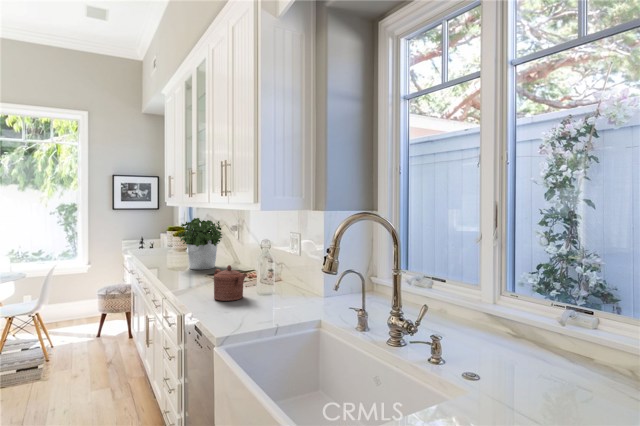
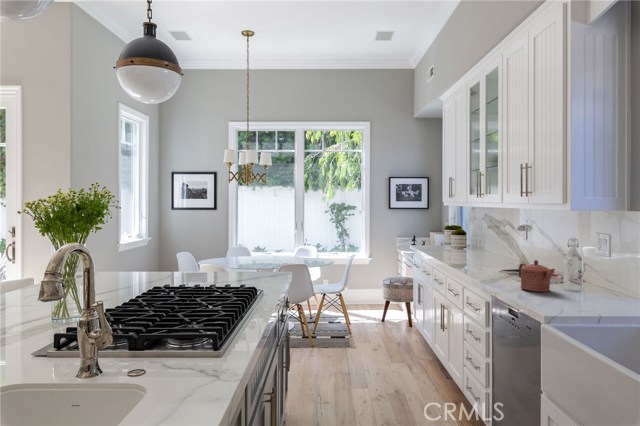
potted plant: present [179,218,222,270] -> none [469,217,512,266]

